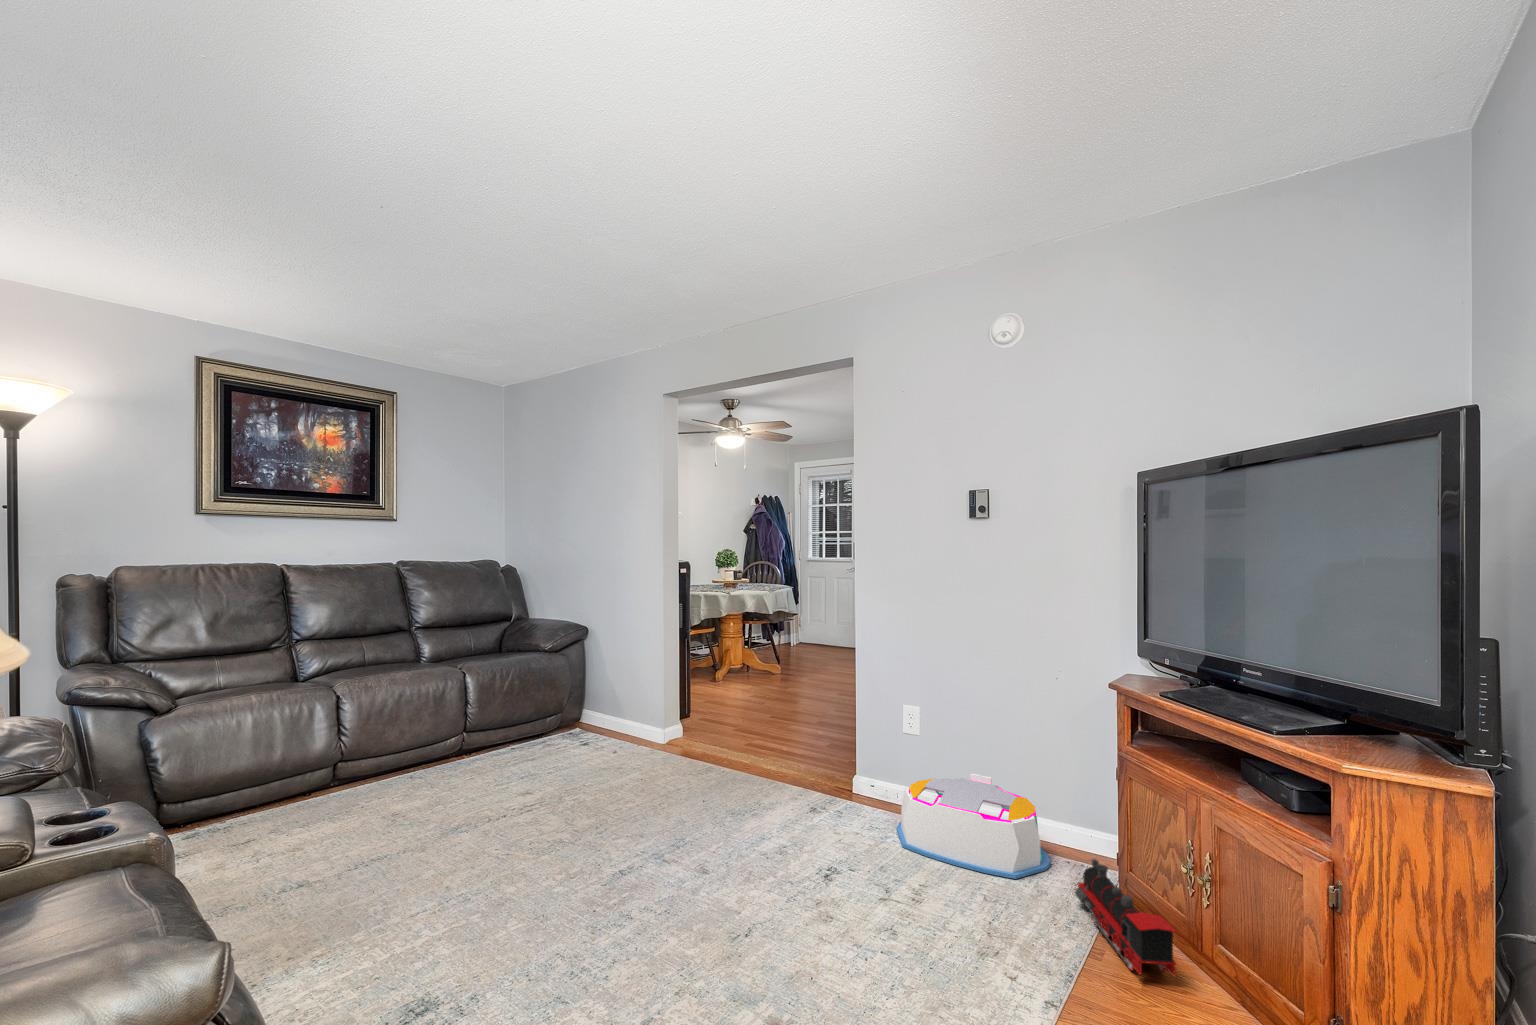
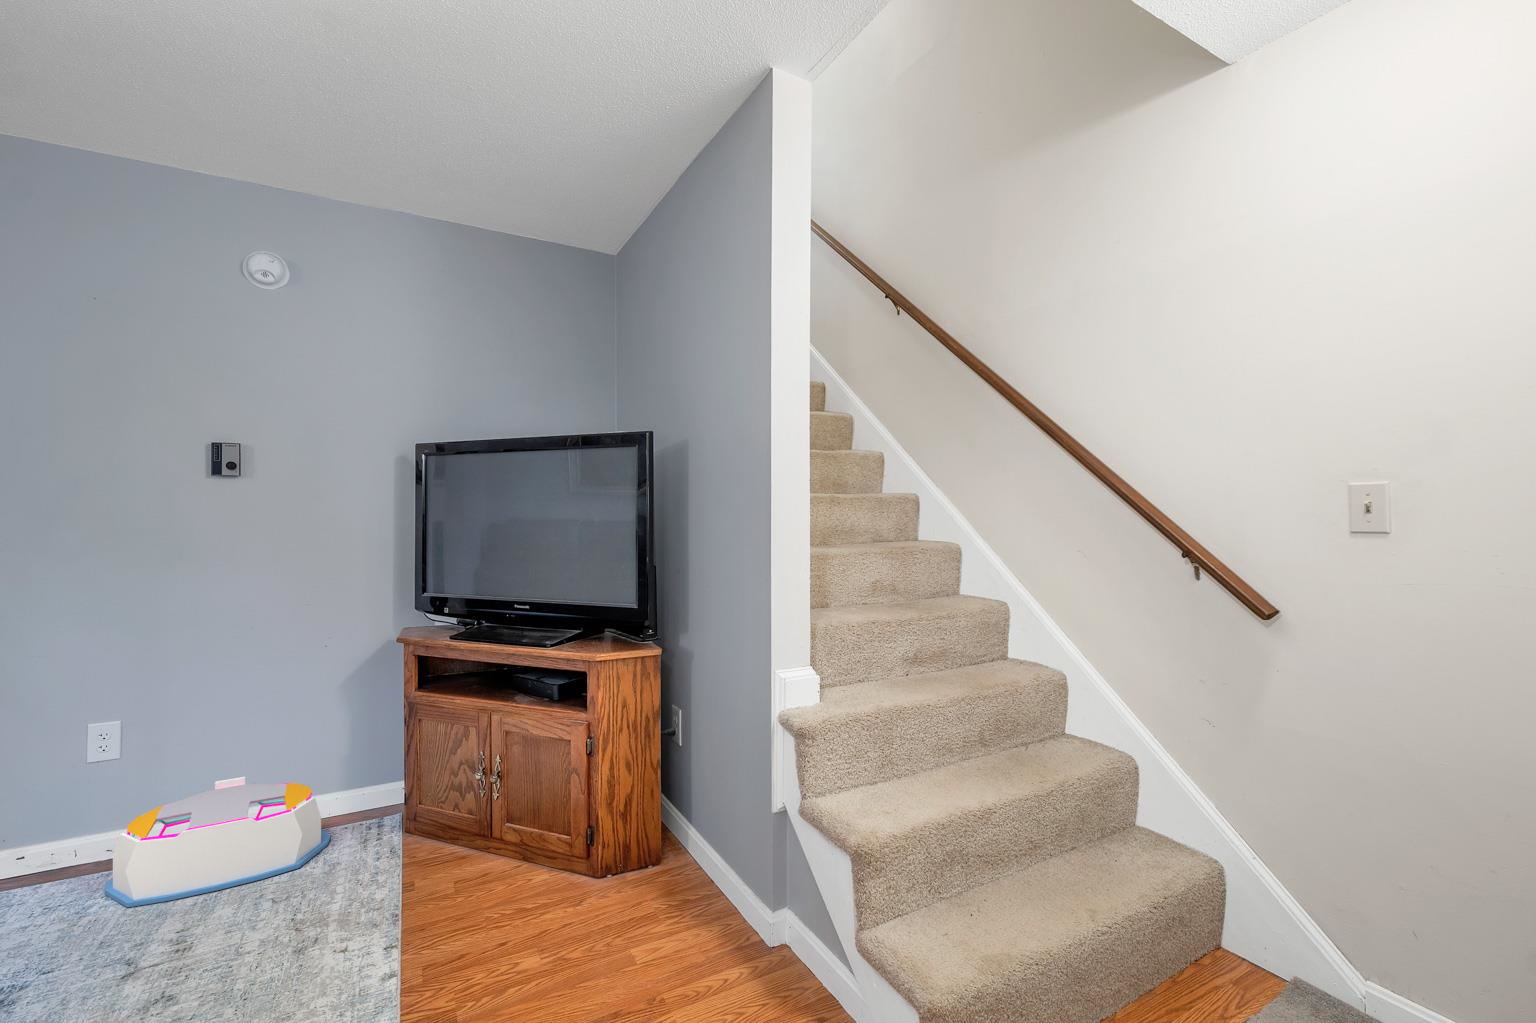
toy train: present [1075,859,1176,977] -> none [370,807,478,882]

